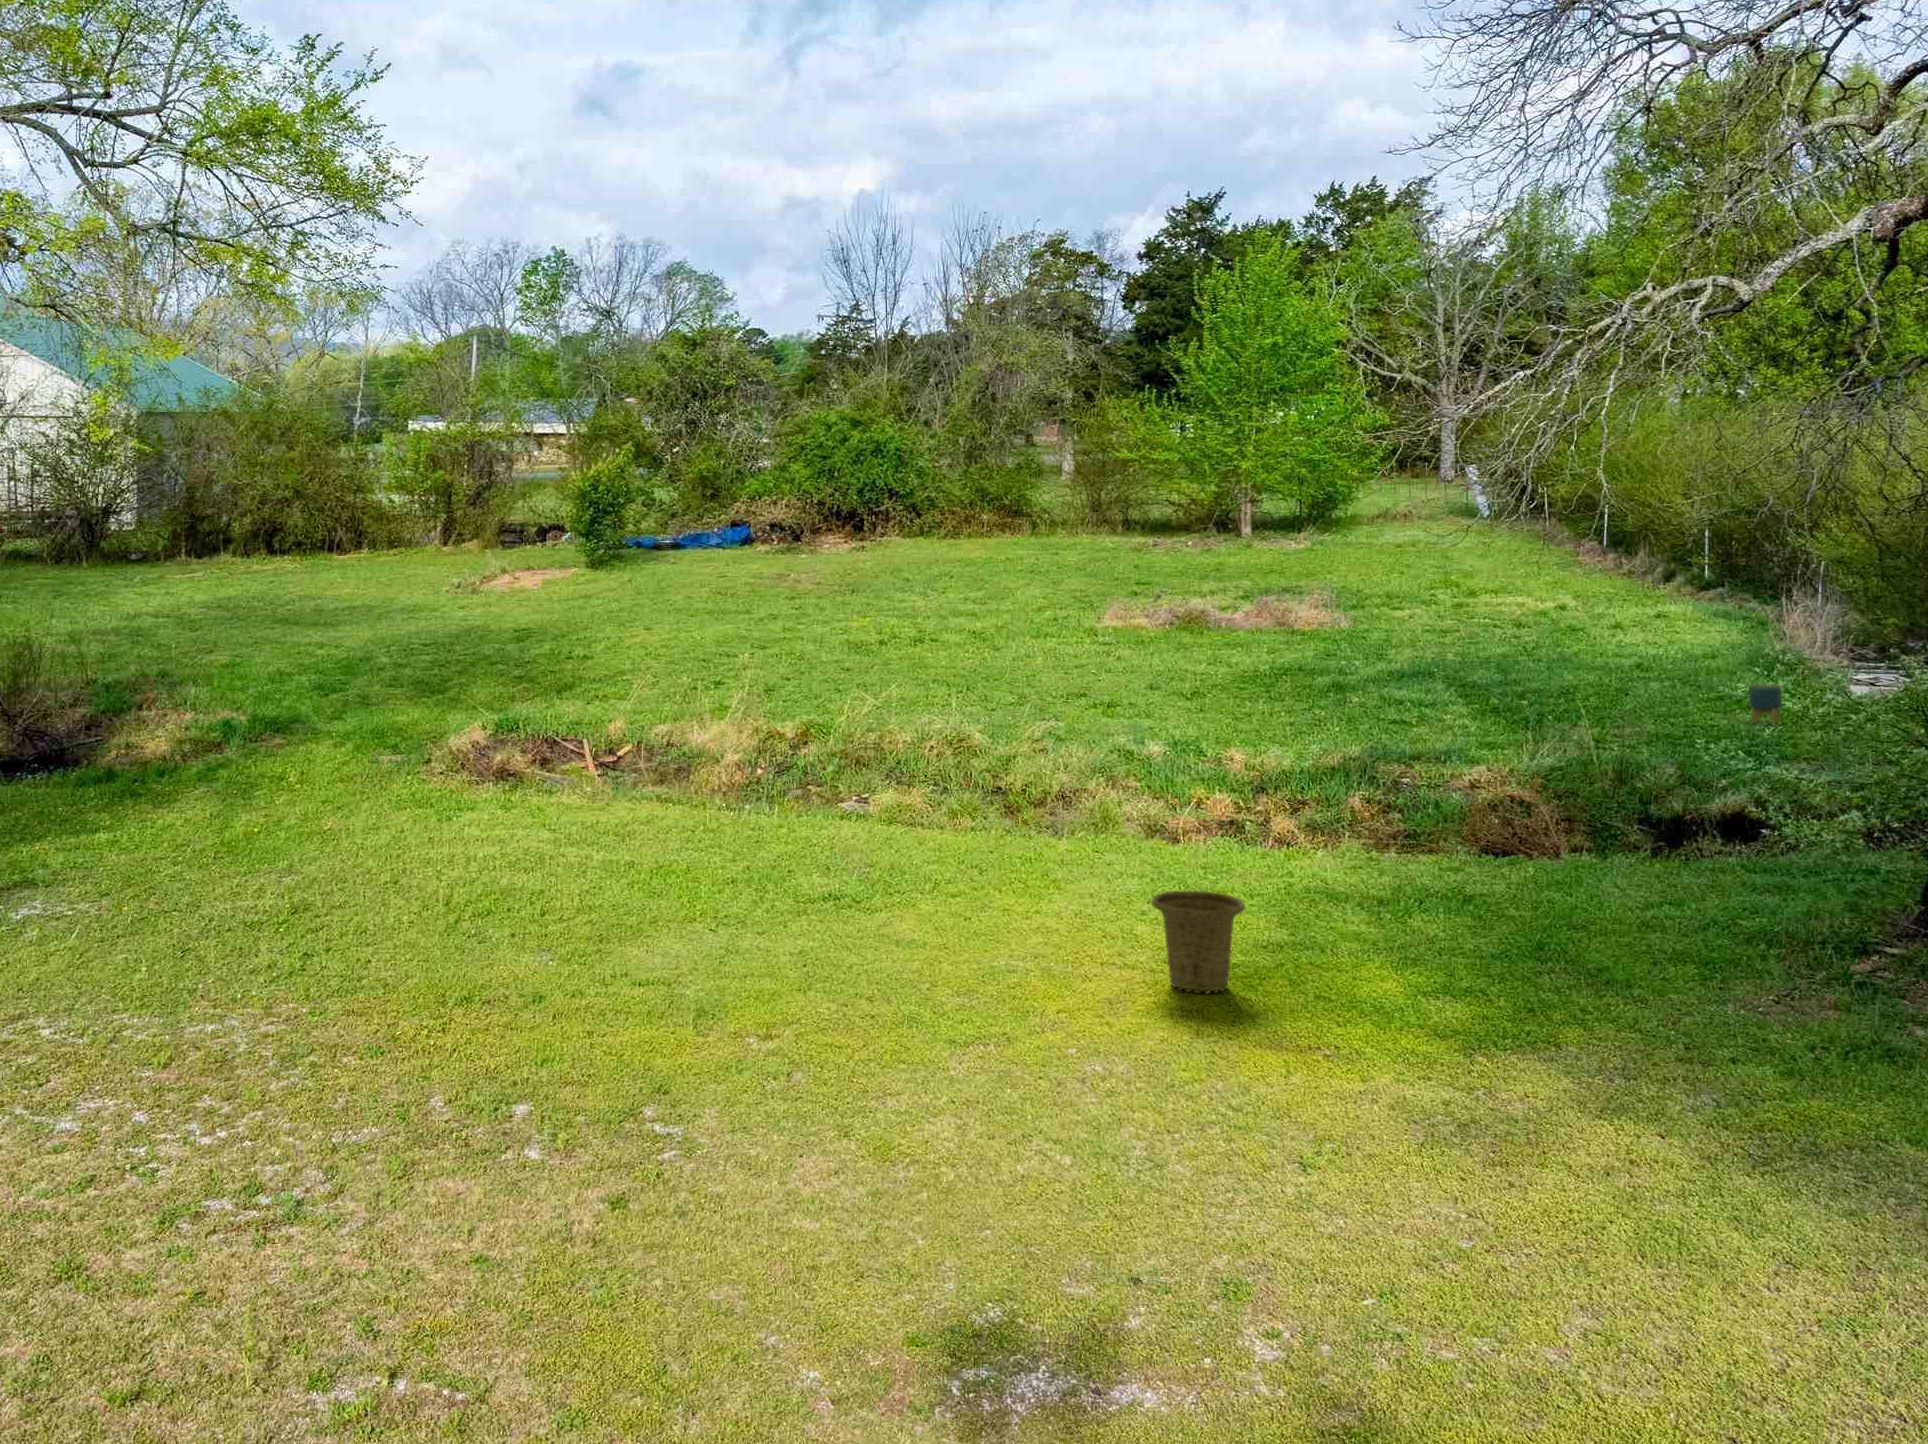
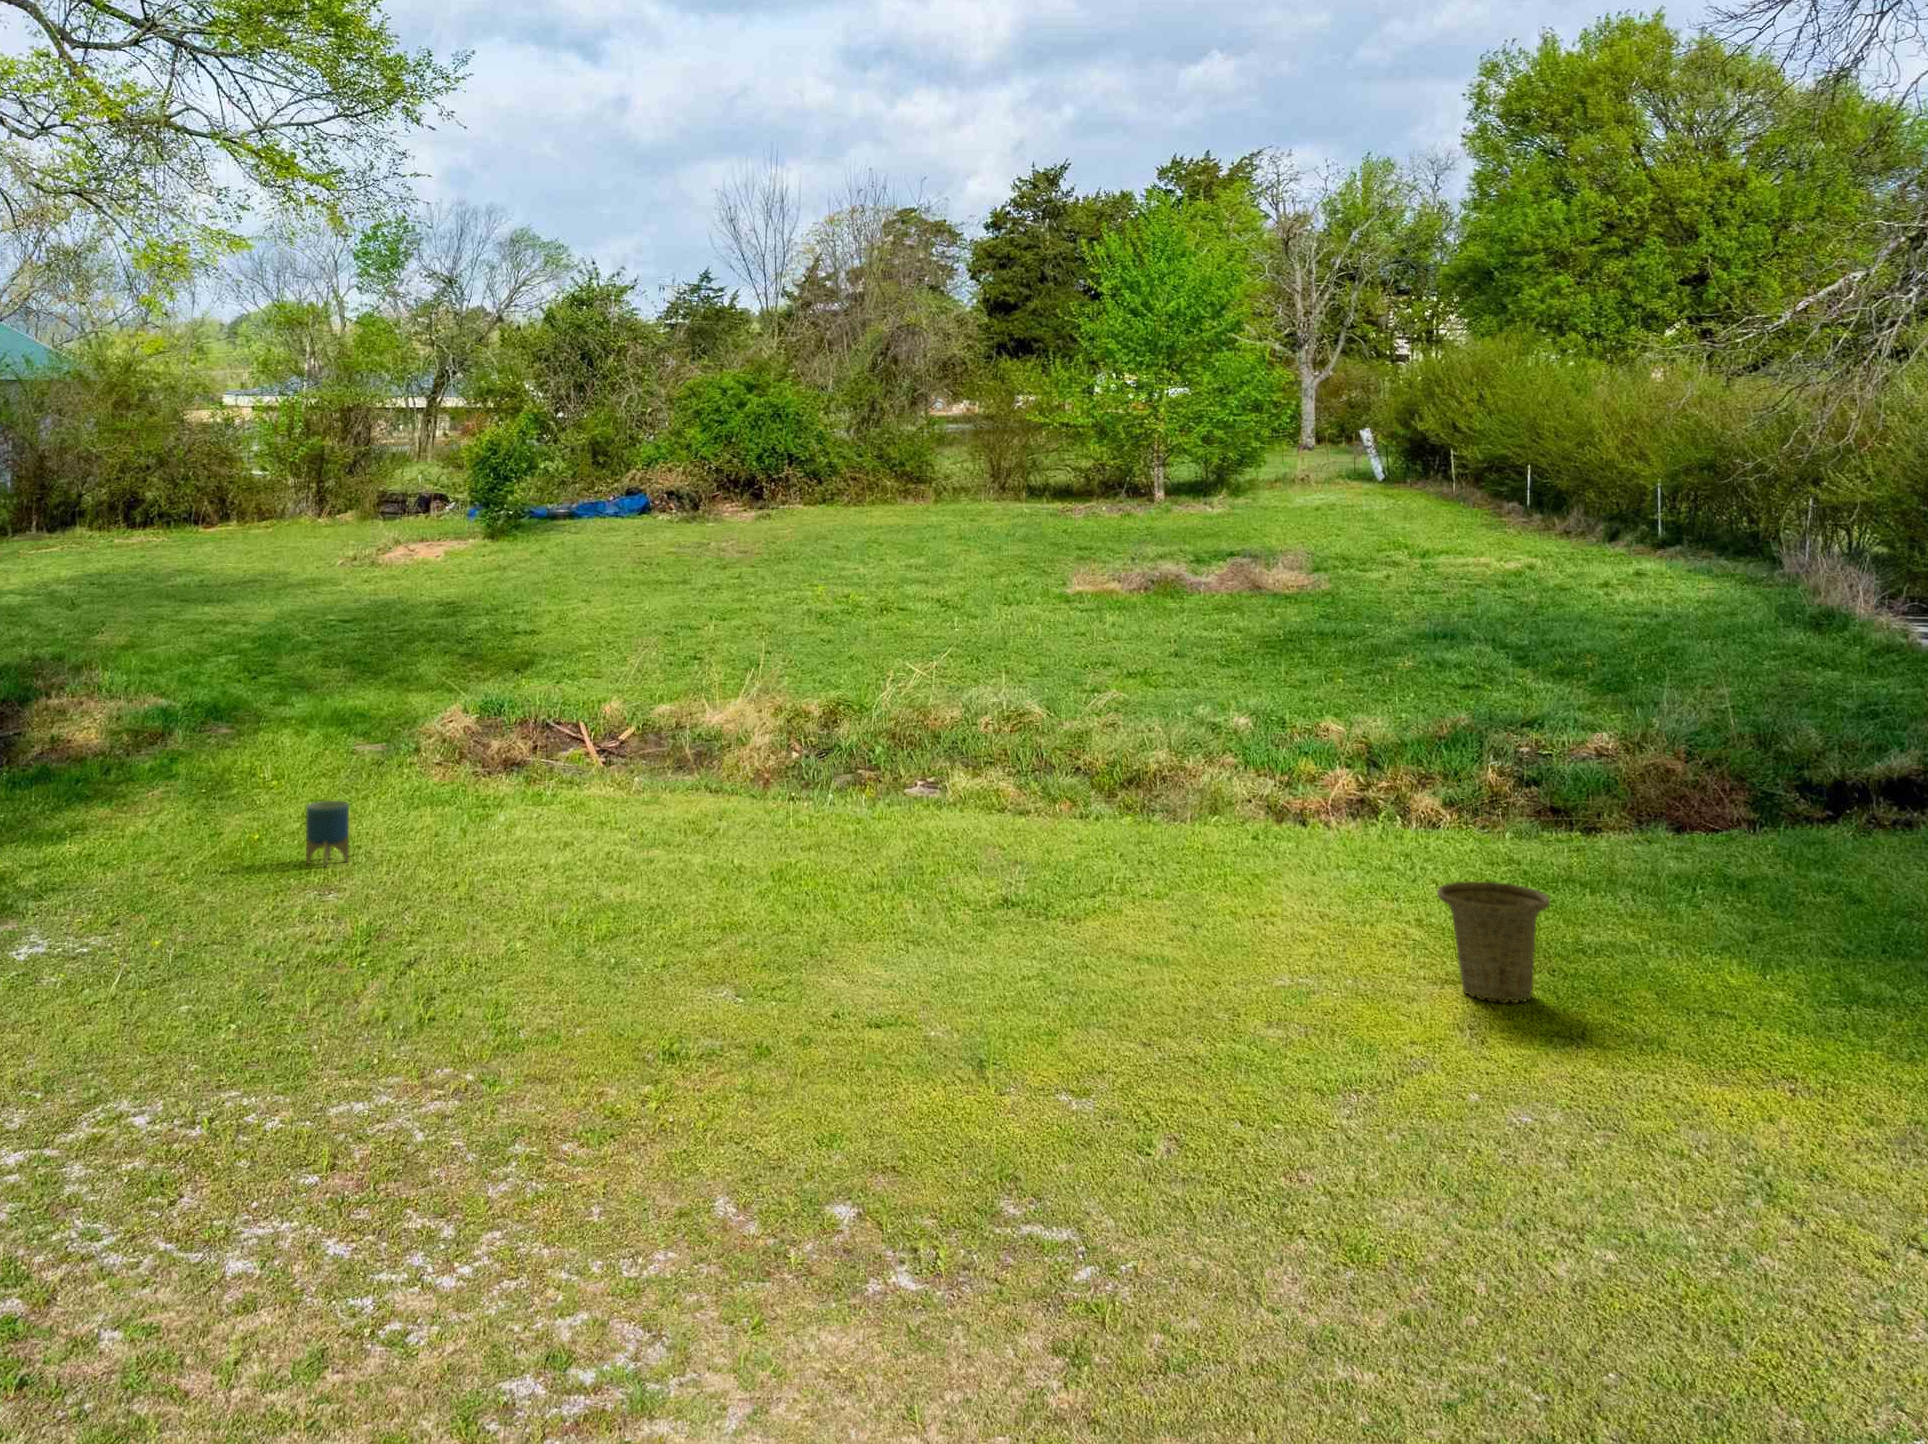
planter: present [1749,684,1782,725] -> present [306,801,349,867]

